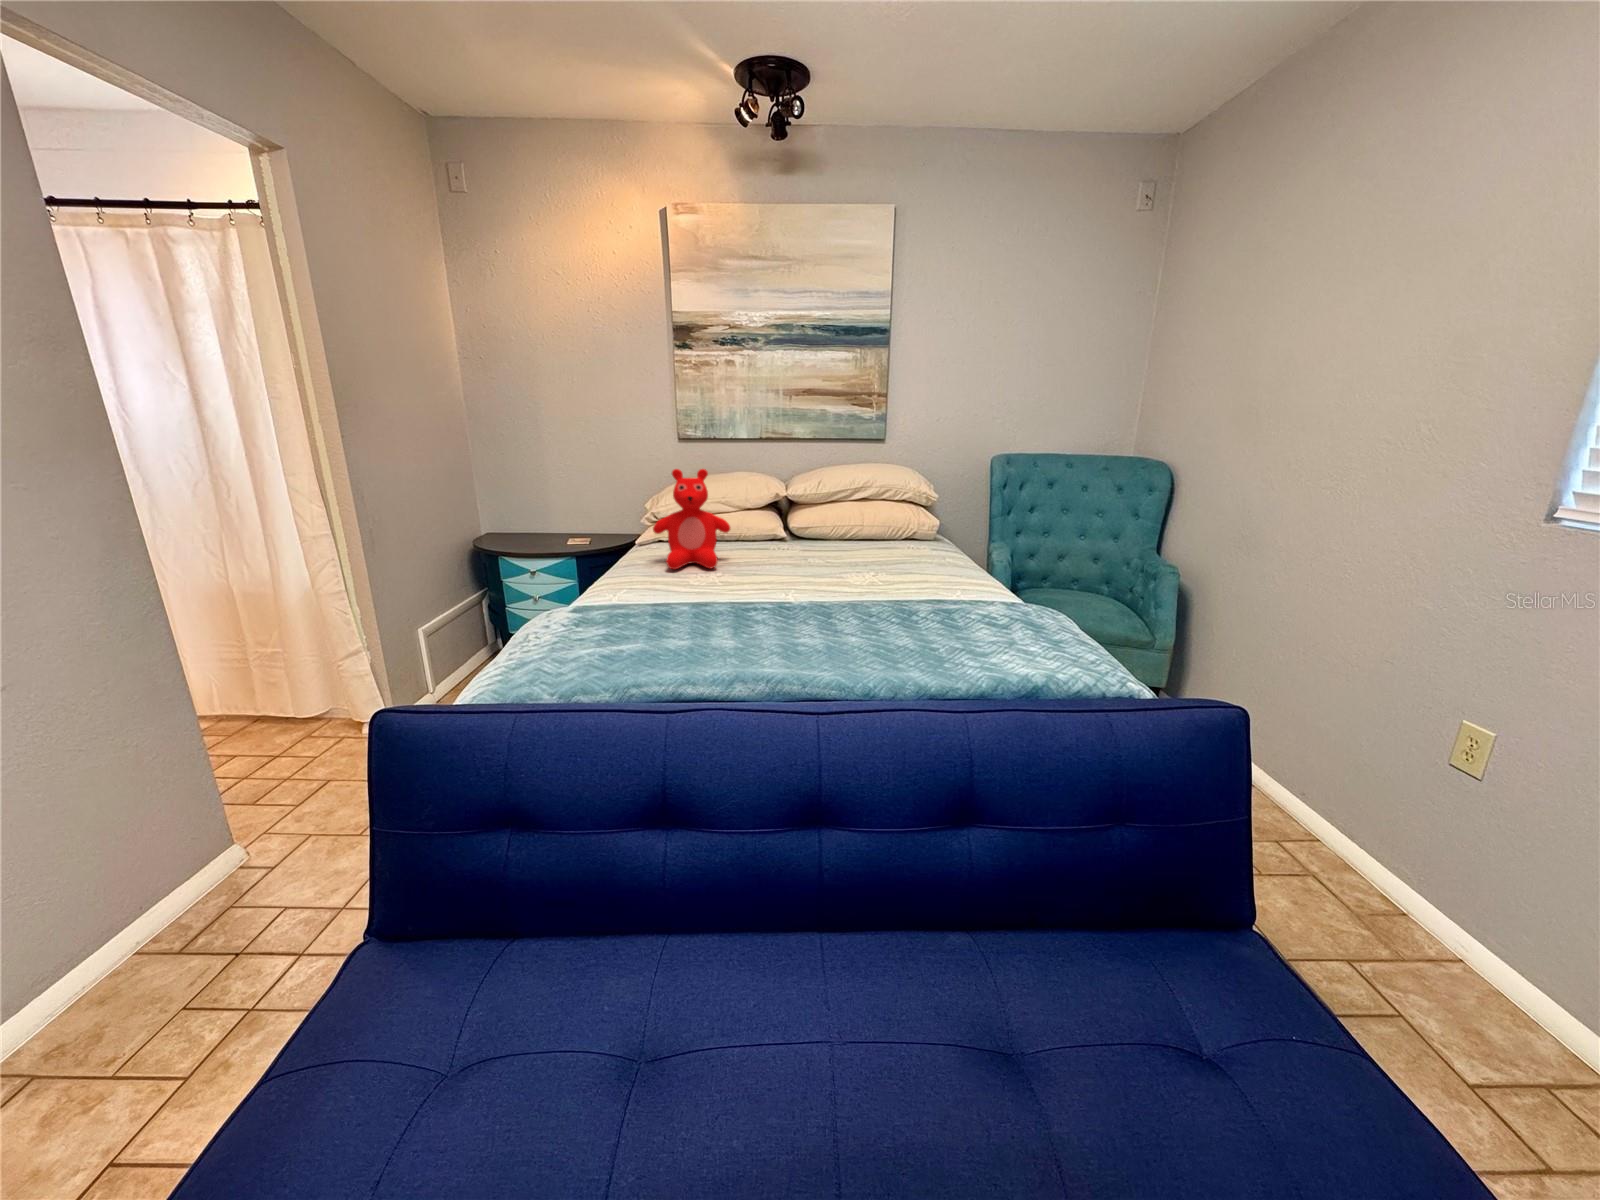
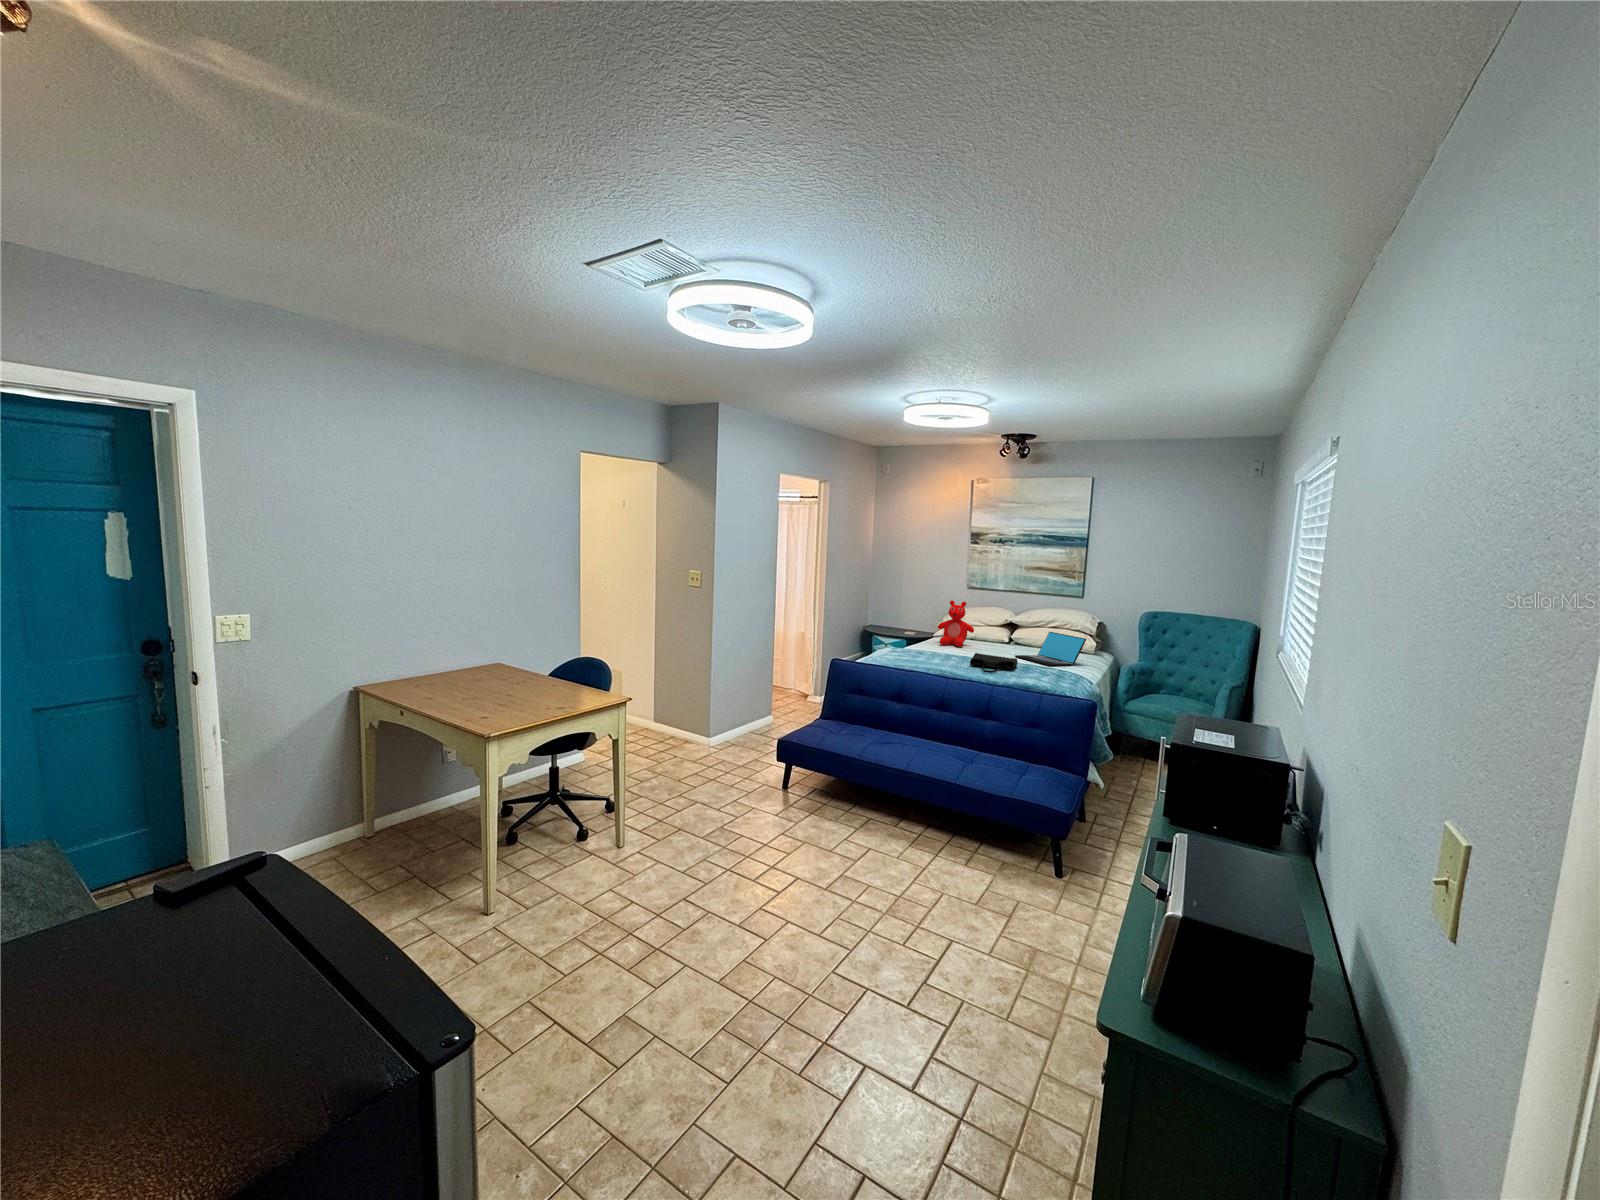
laptop: none [836,513,969,594] -> present [1015,632,1086,666]
tote bag: none [784,596,902,668] -> present [970,653,1018,673]

